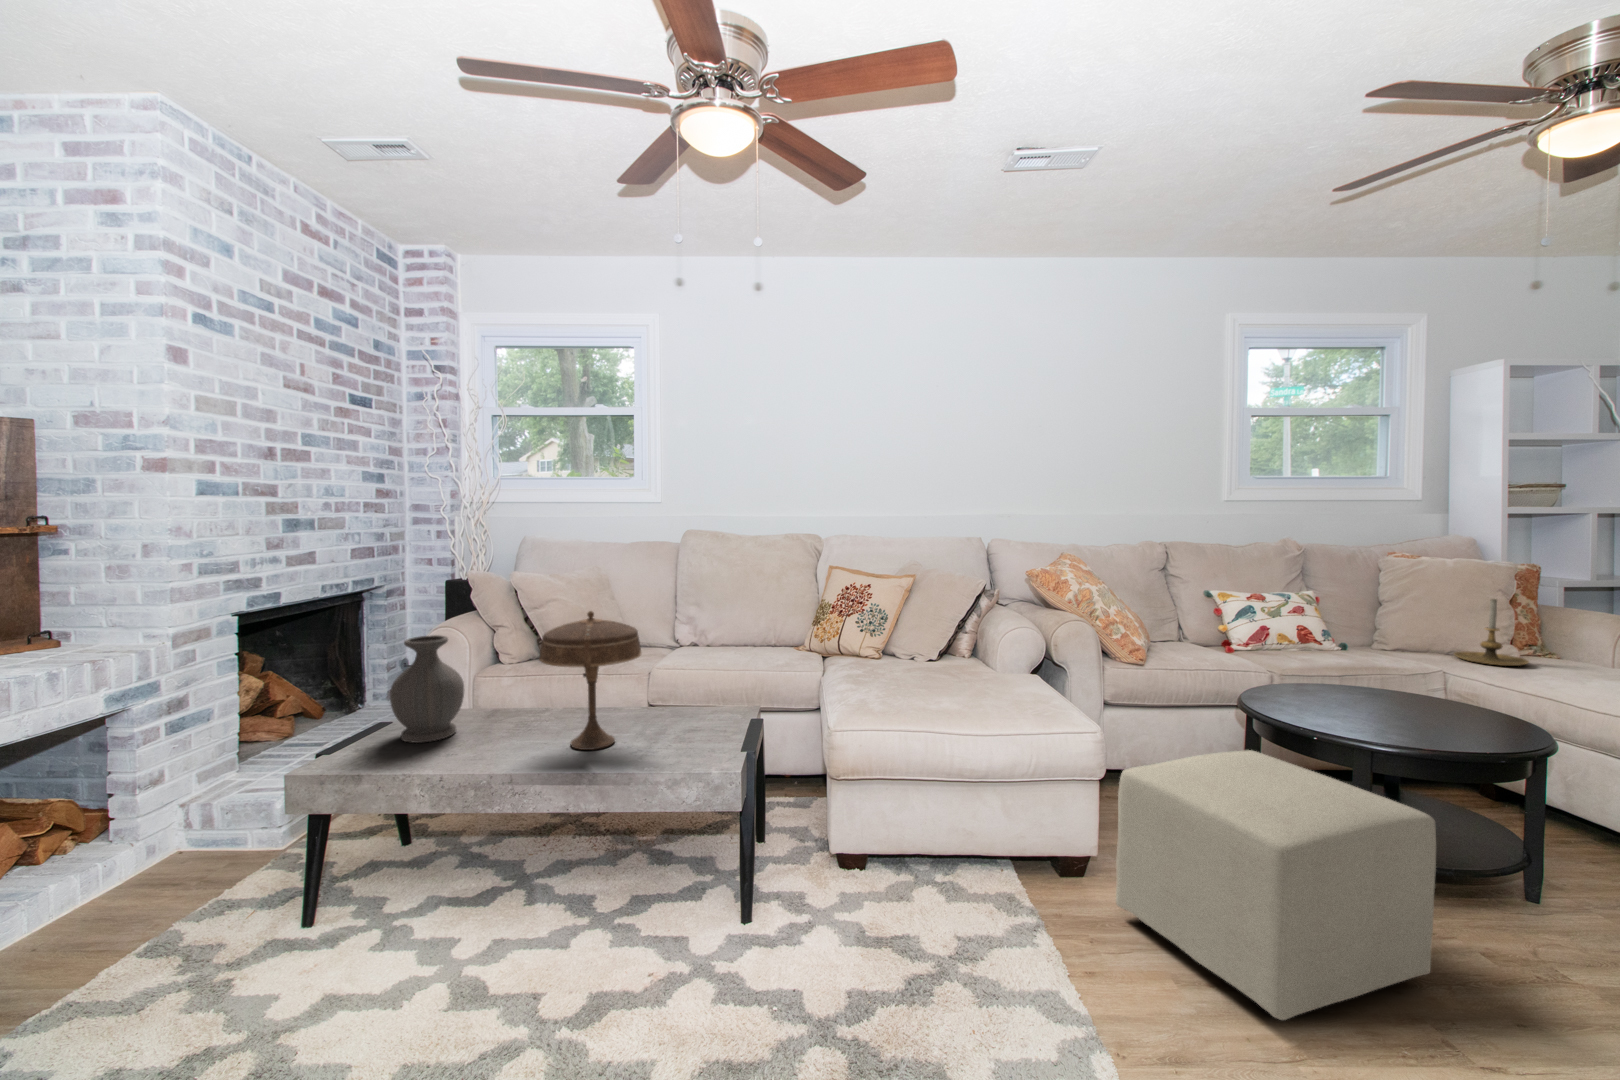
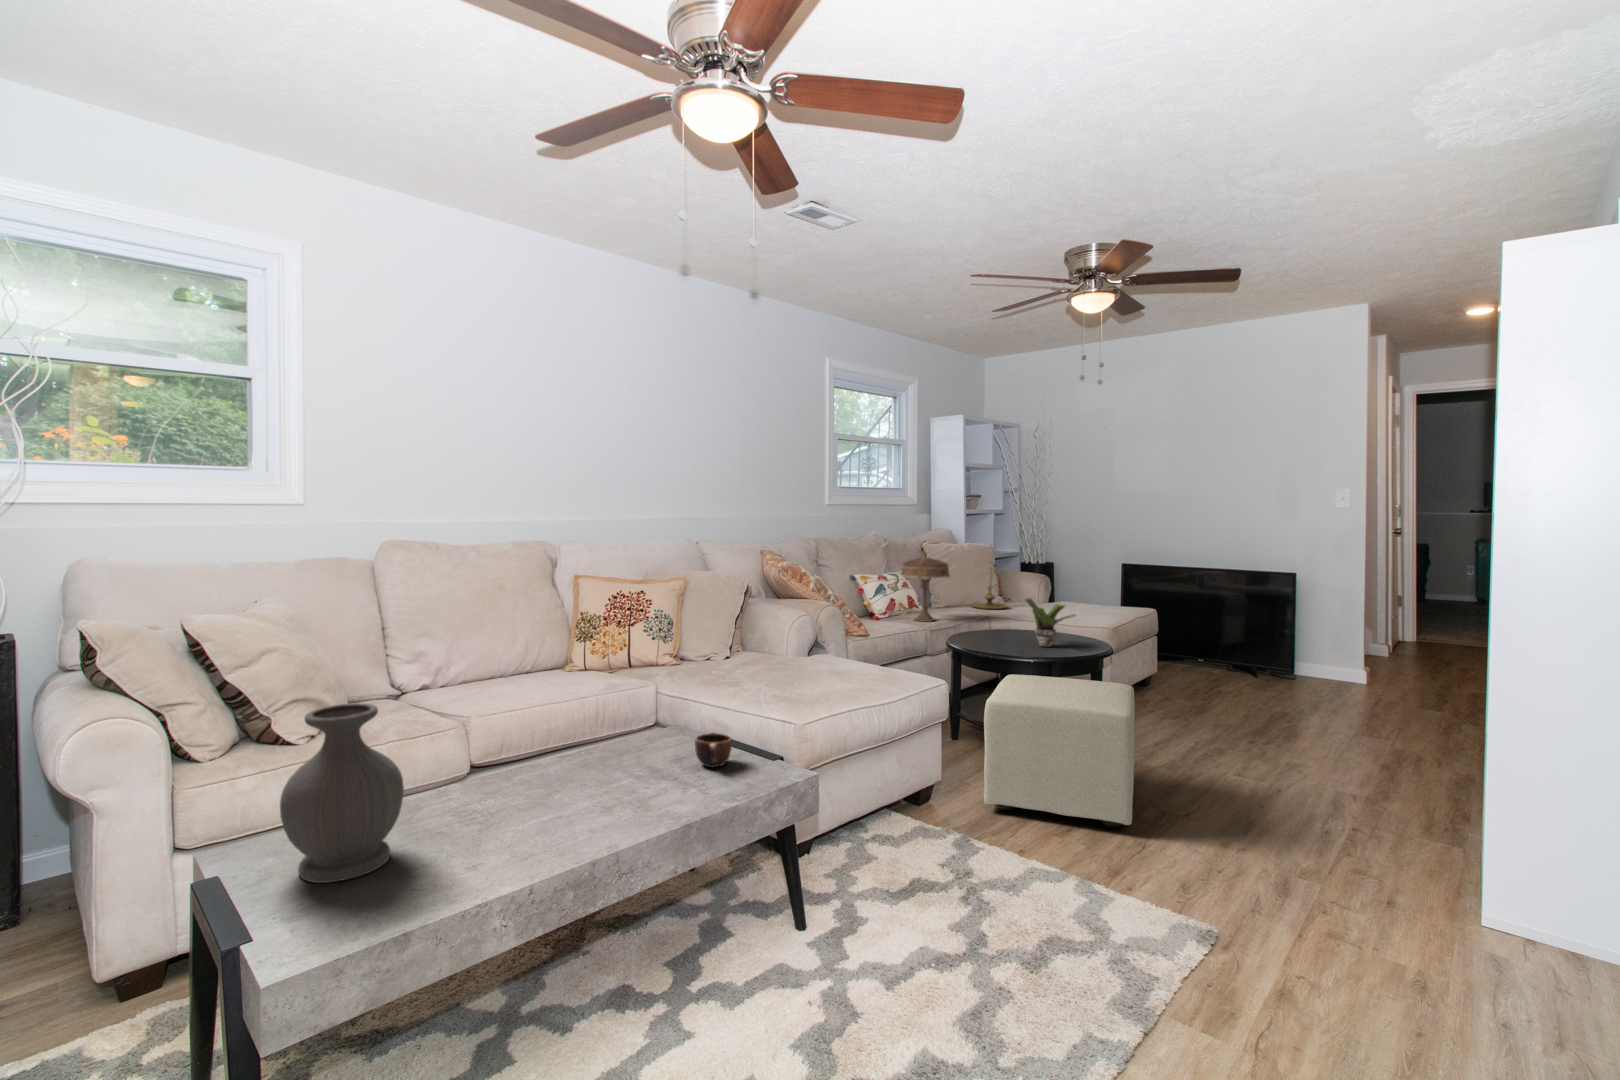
table lamp: present [539,611,641,750] -> present [901,553,950,622]
potted plant: none [1362,649,1459,730] -> present [1025,598,1076,647]
mug: none [685,715,723,746] -> present [695,733,732,767]

